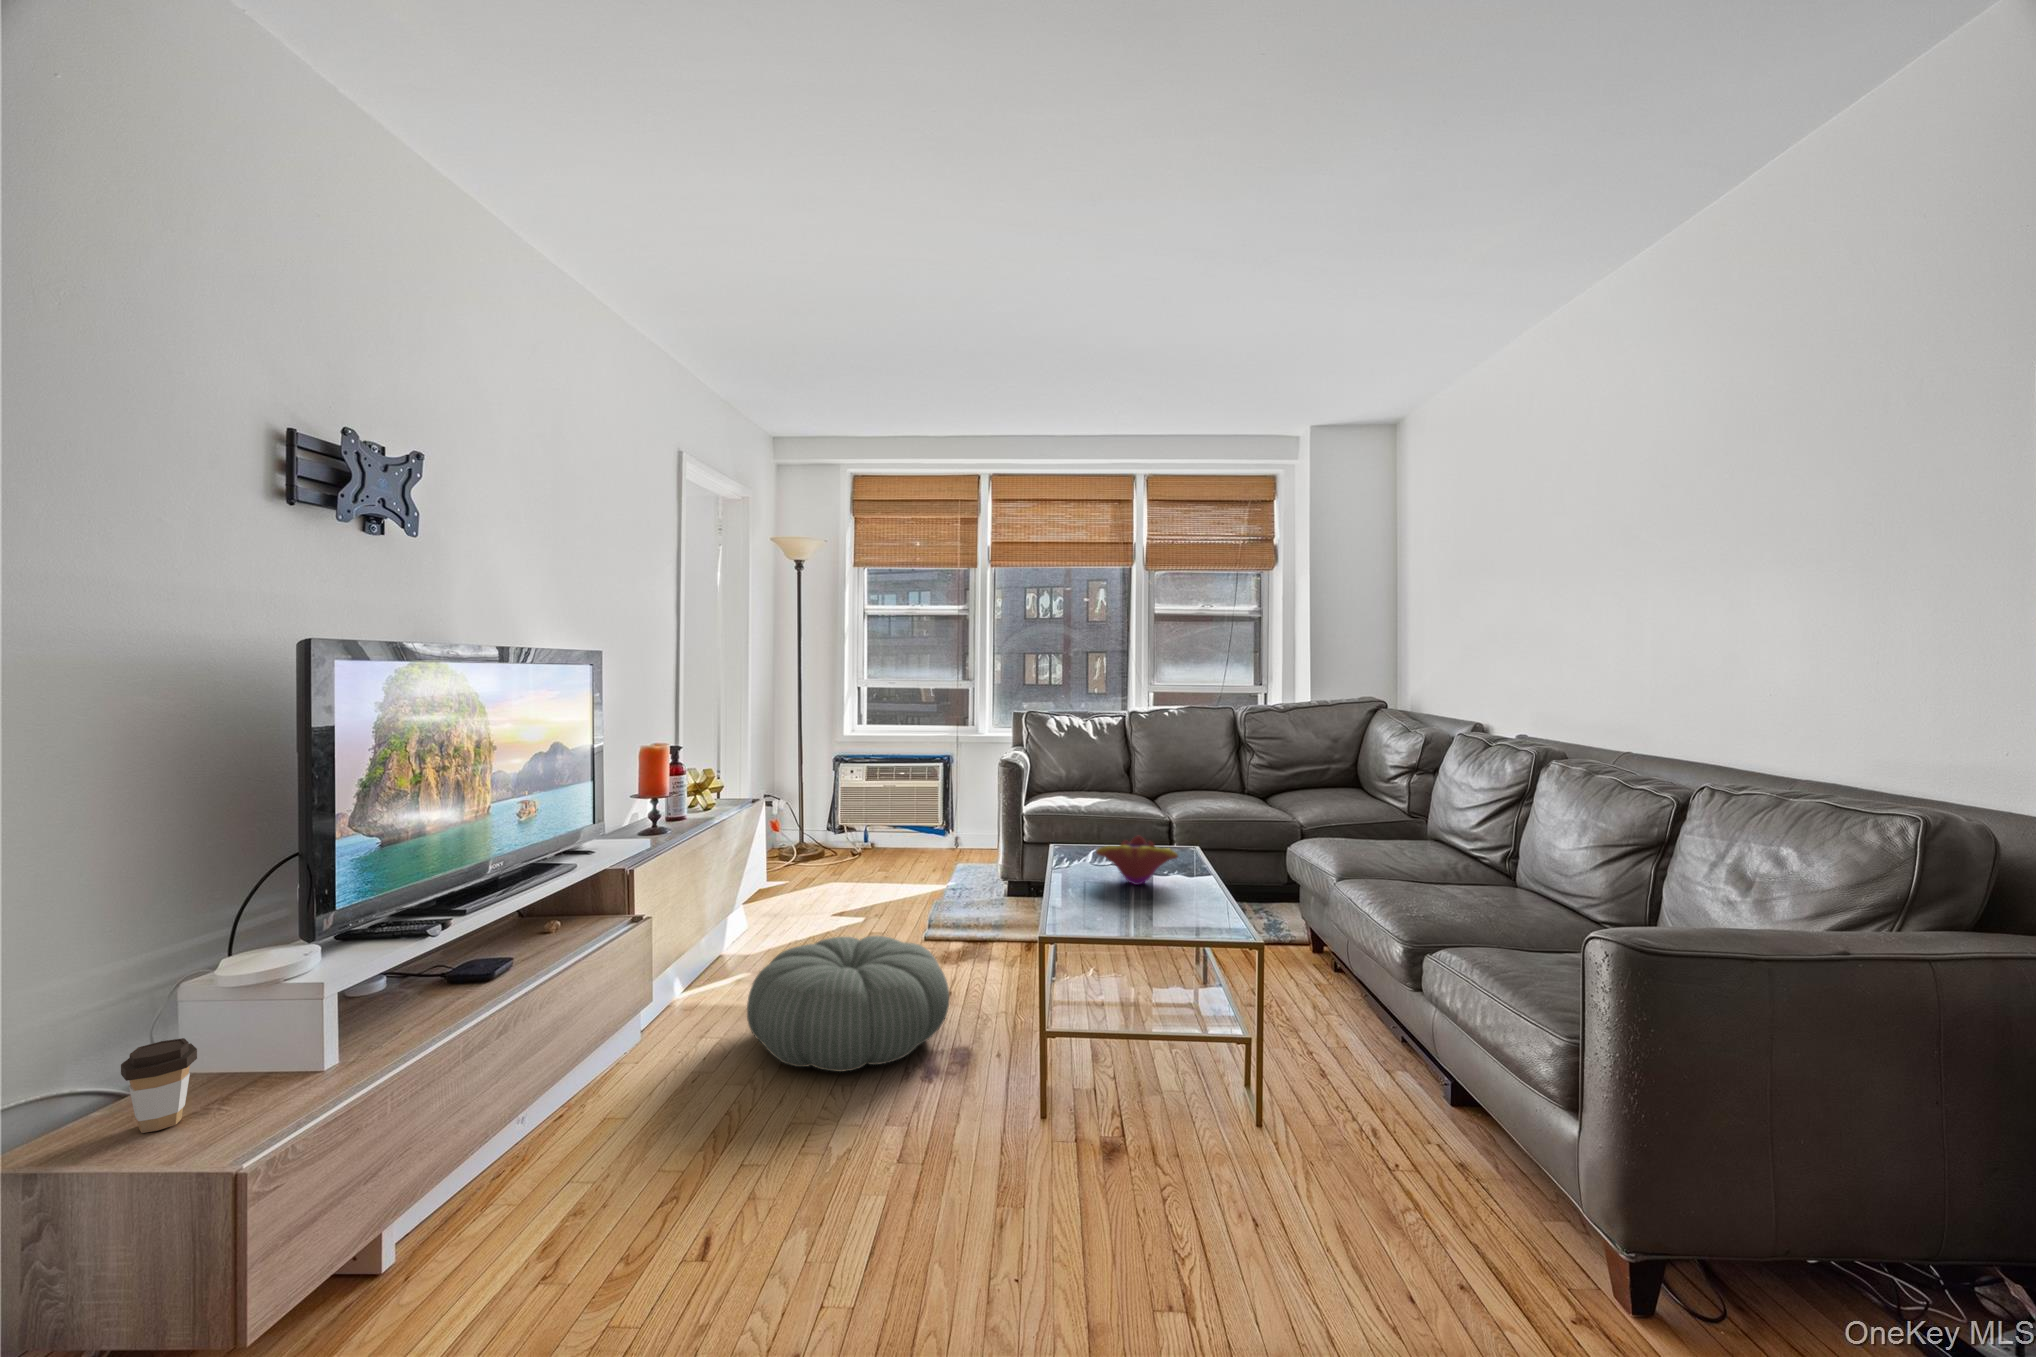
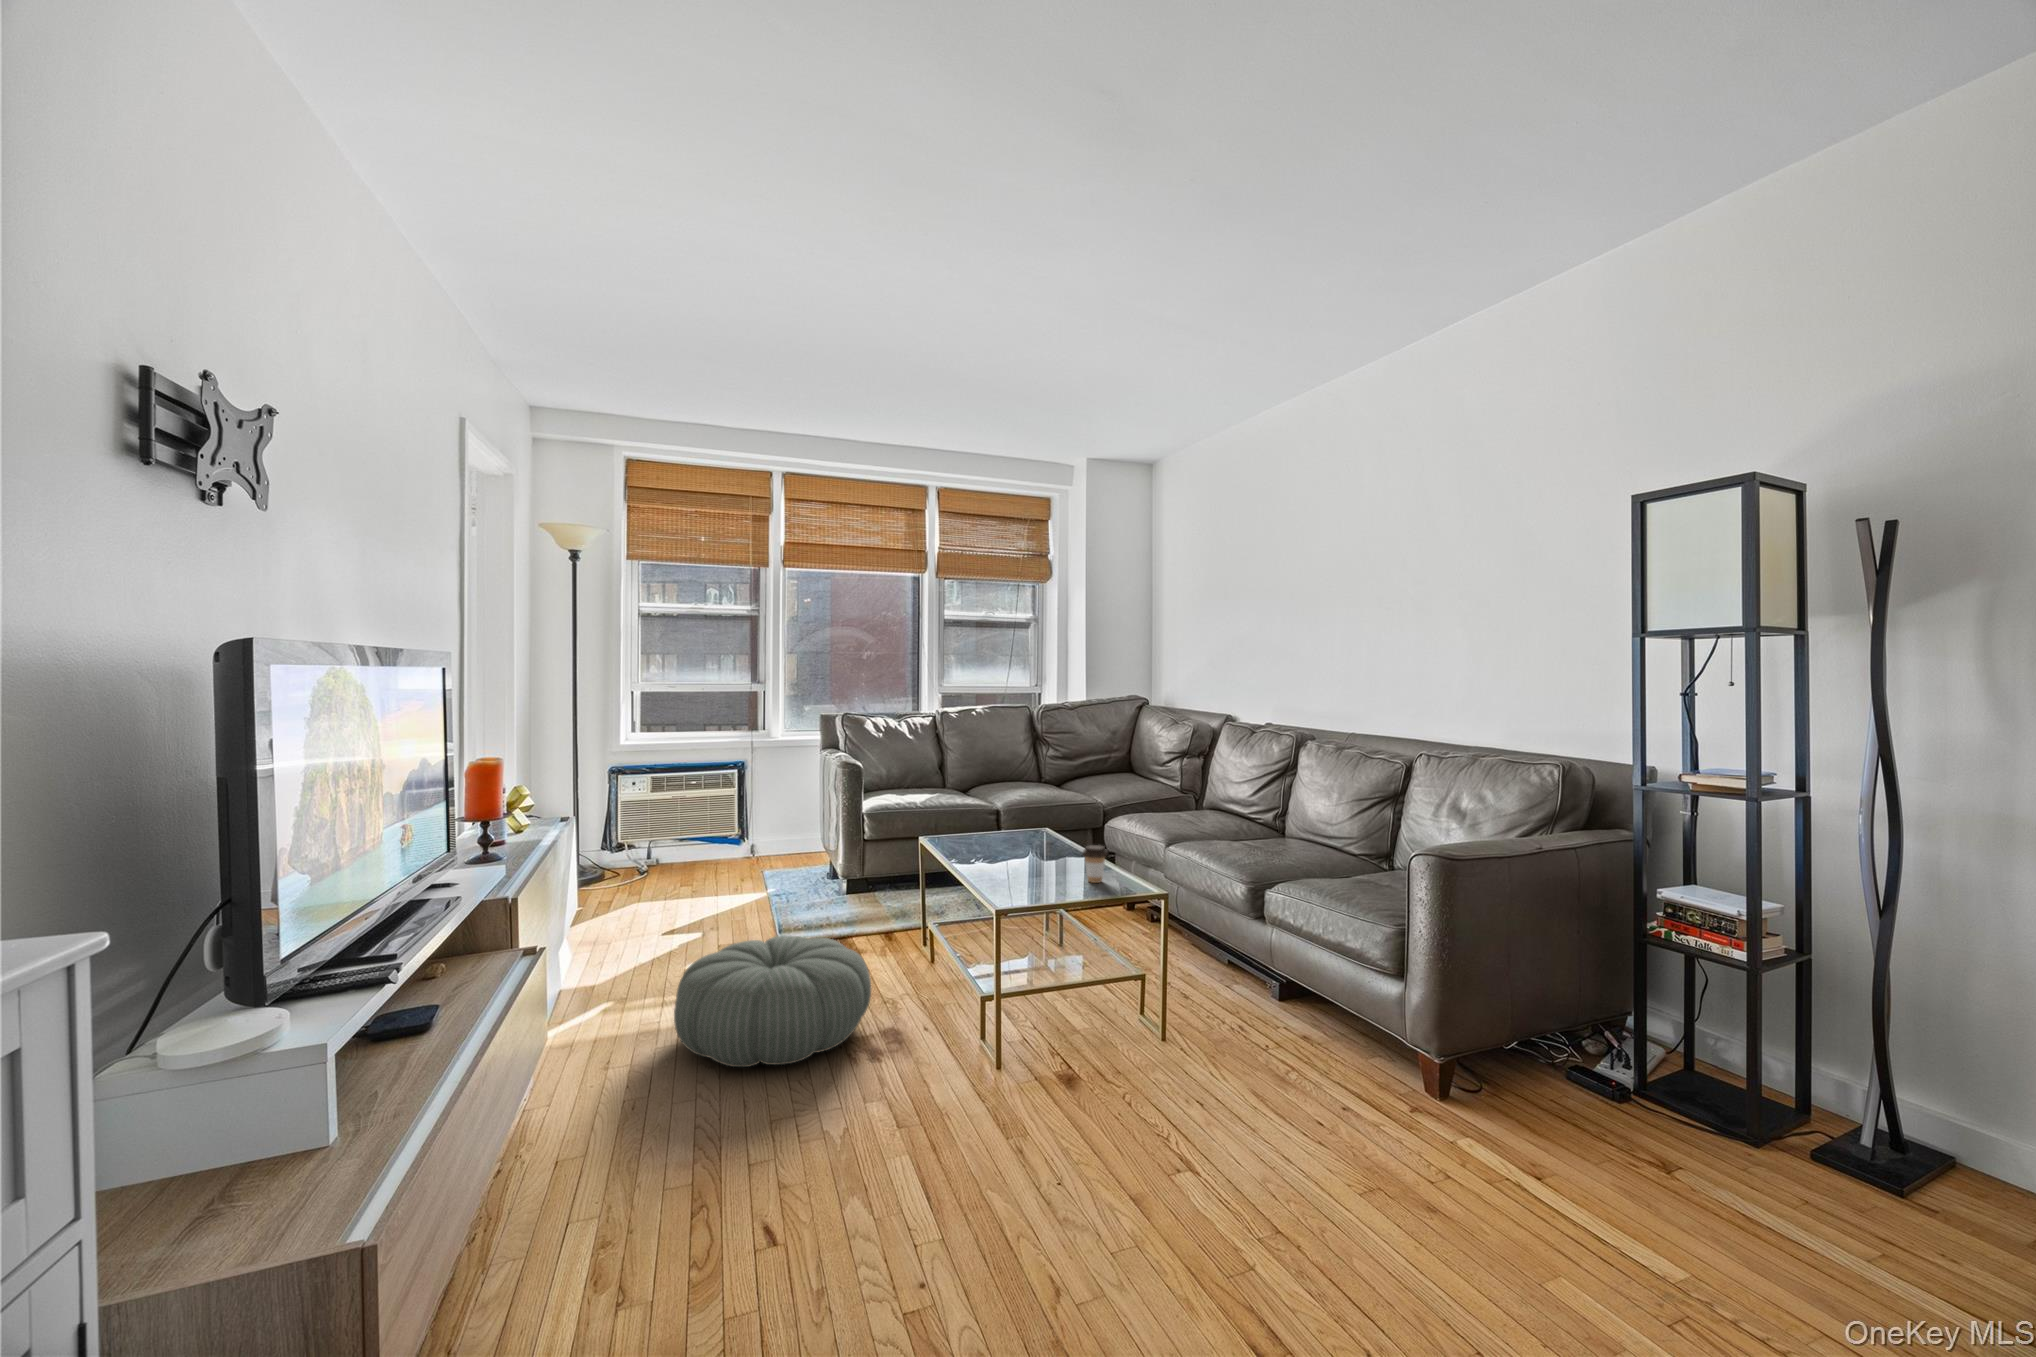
decorative bowl: present [1096,836,1178,885] -> none [979,820,1050,863]
coffee cup: present [121,1038,197,1133] -> present [1082,845,1108,883]

